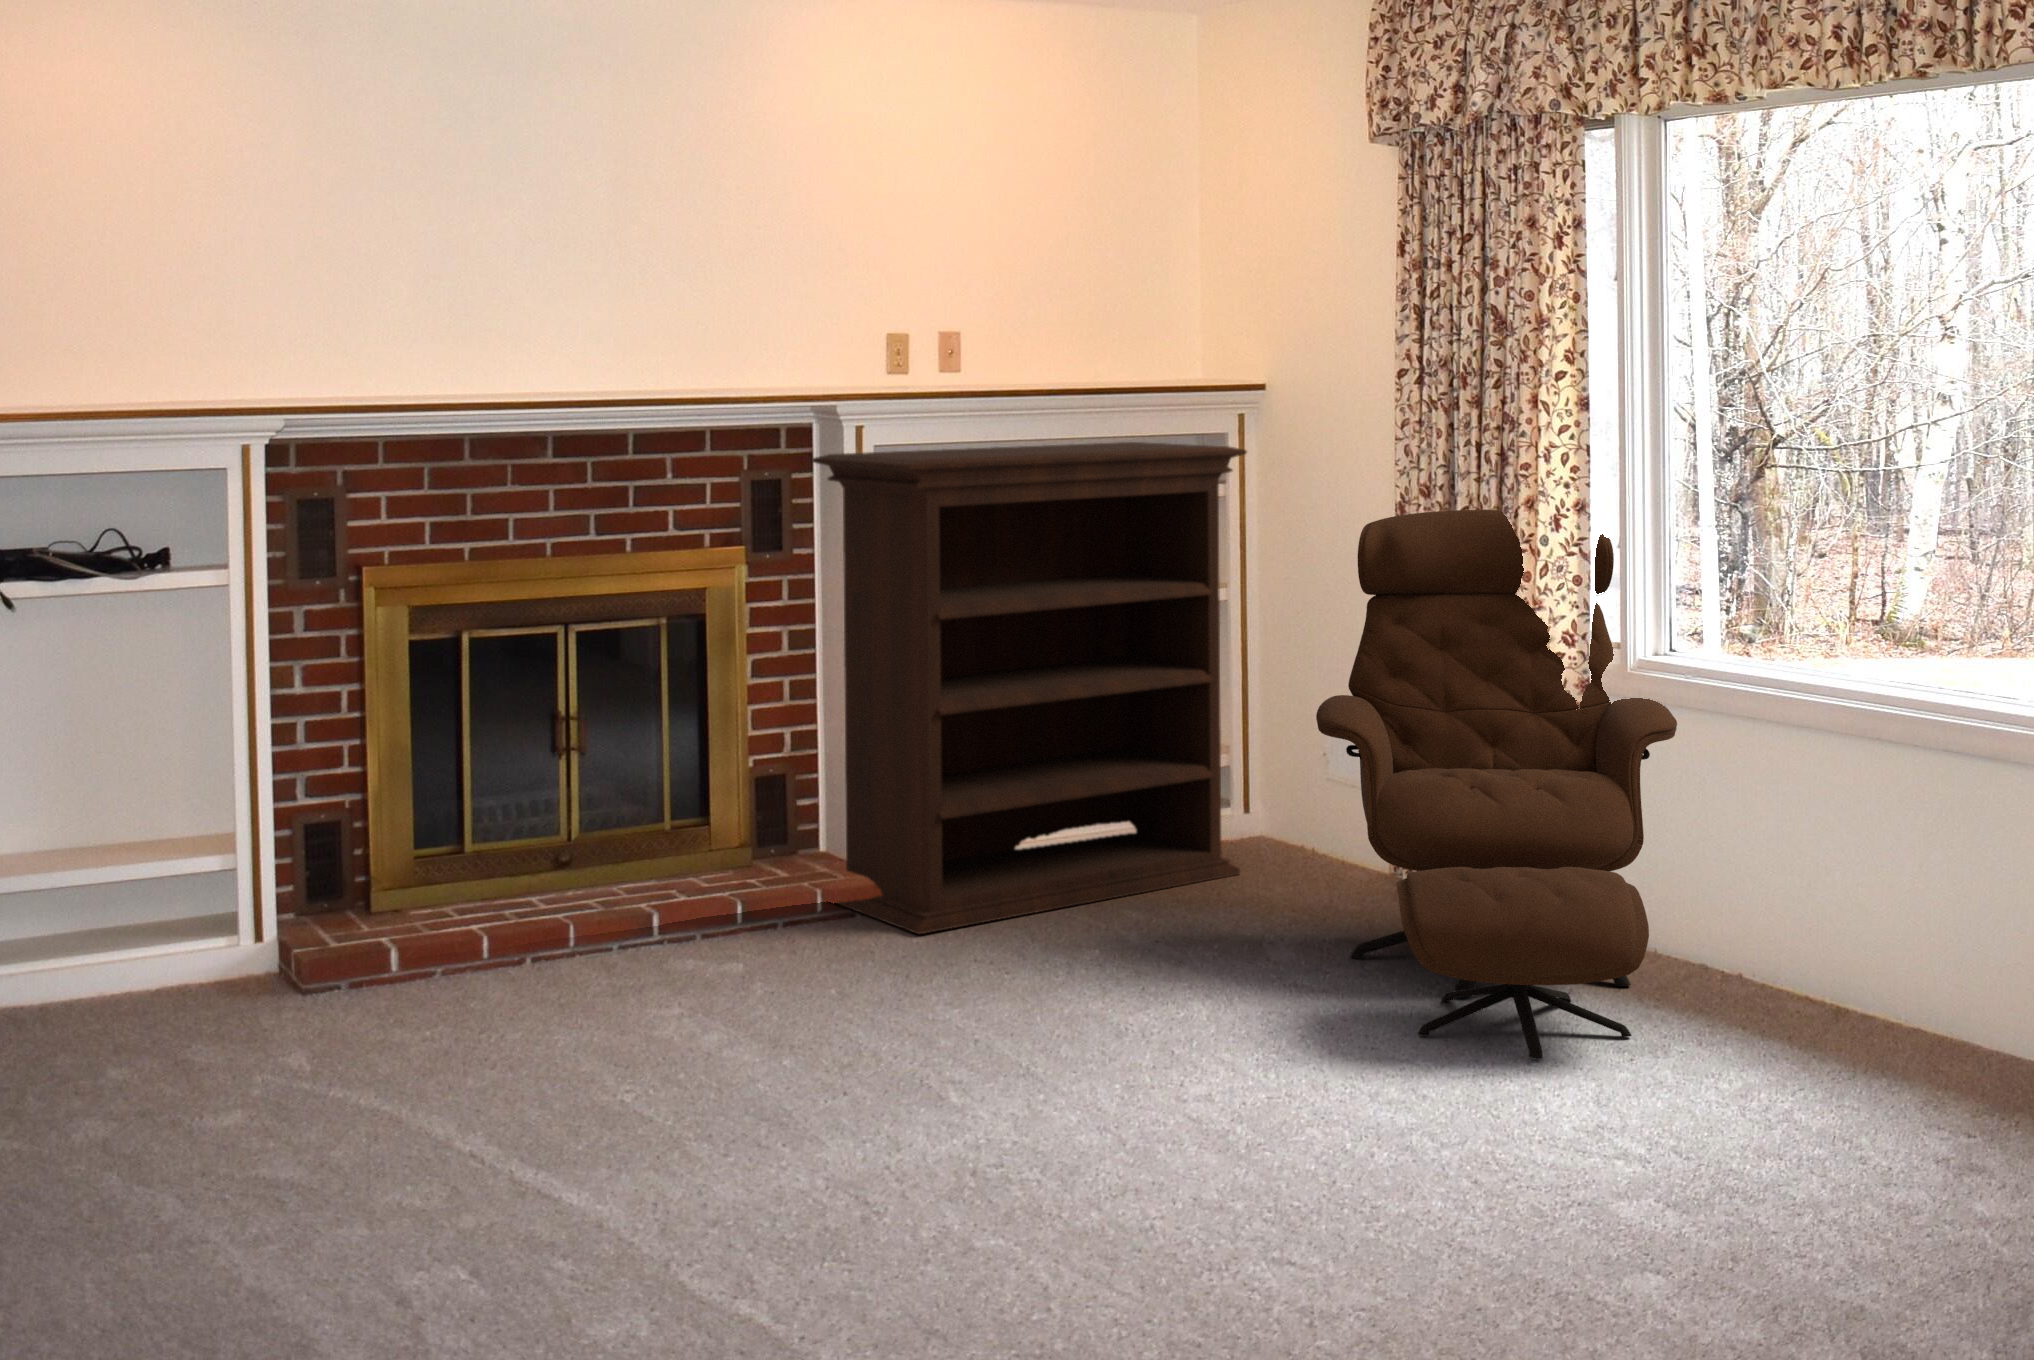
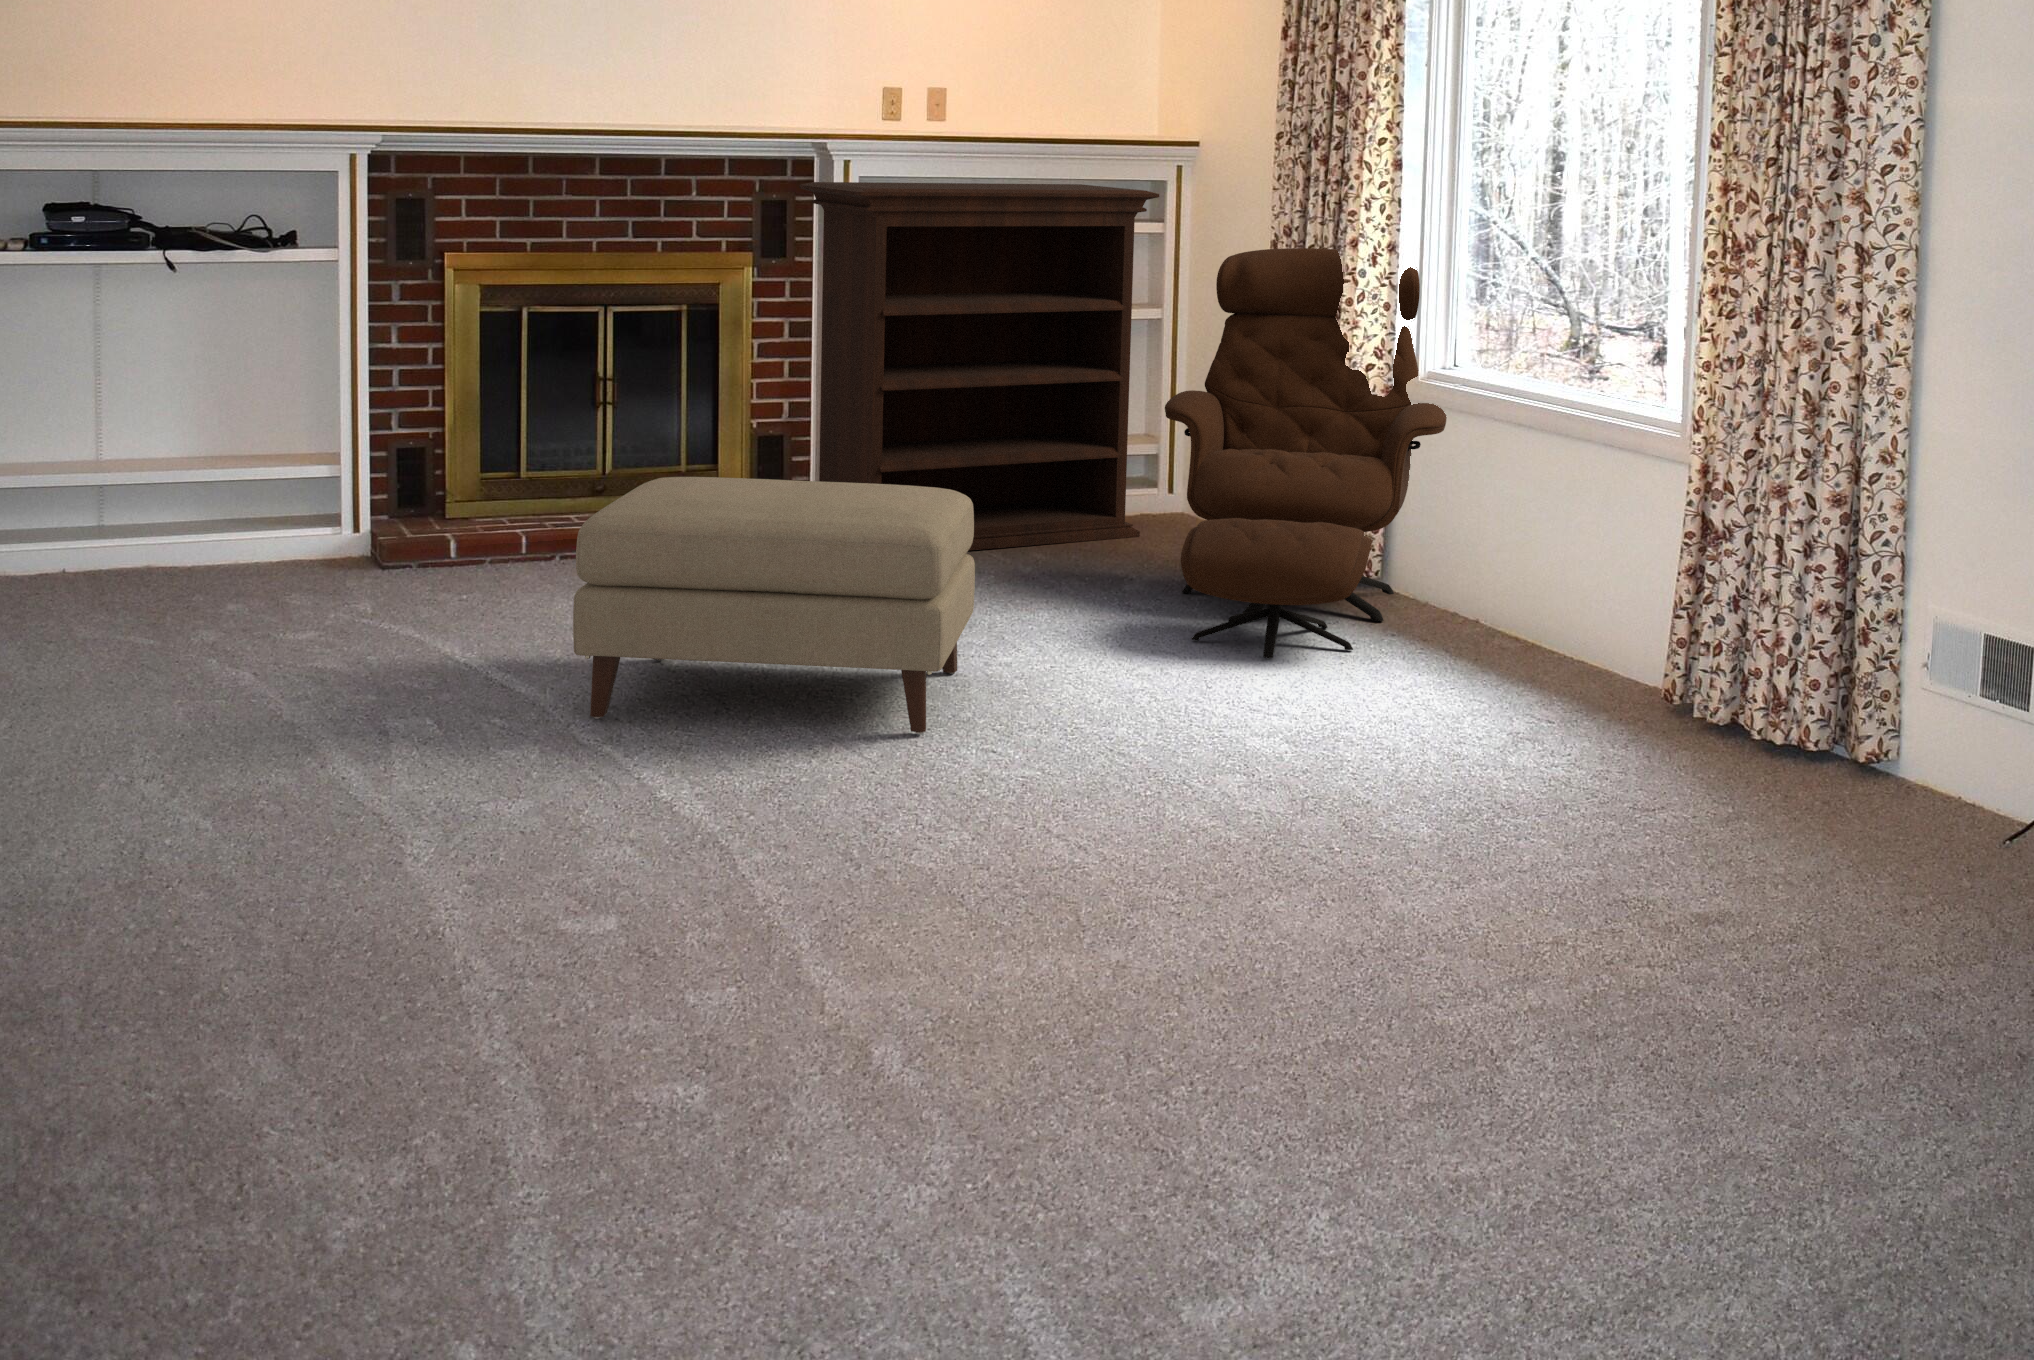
ottoman: none [668,863,1201,1244] -> present [573,477,975,734]

